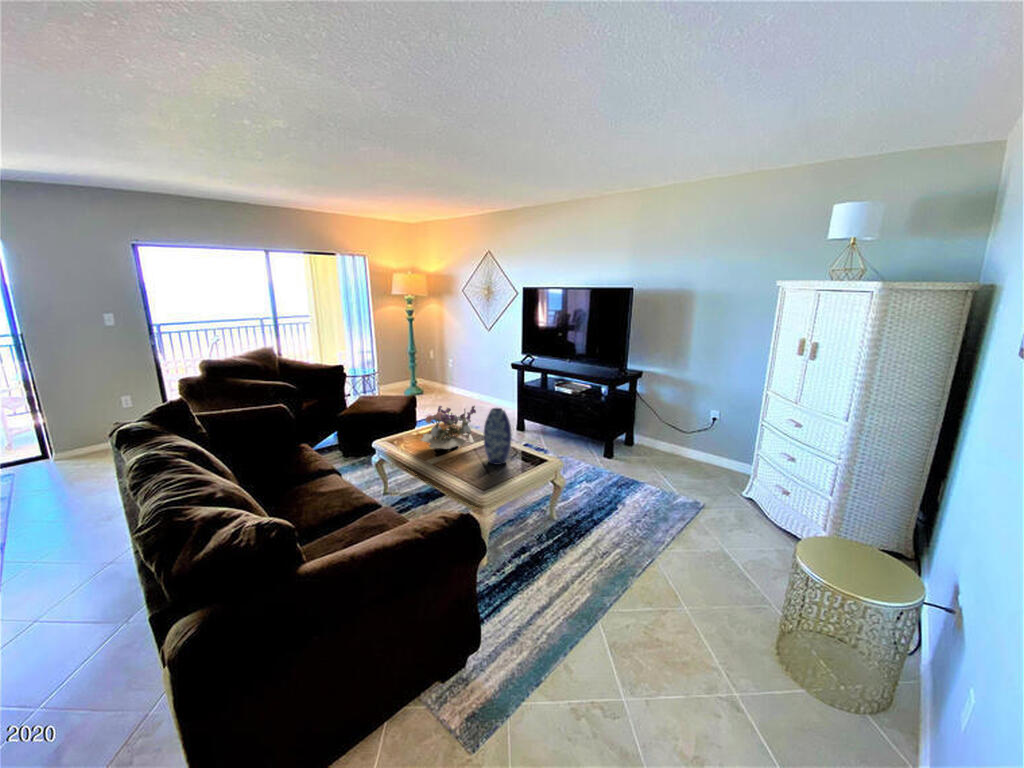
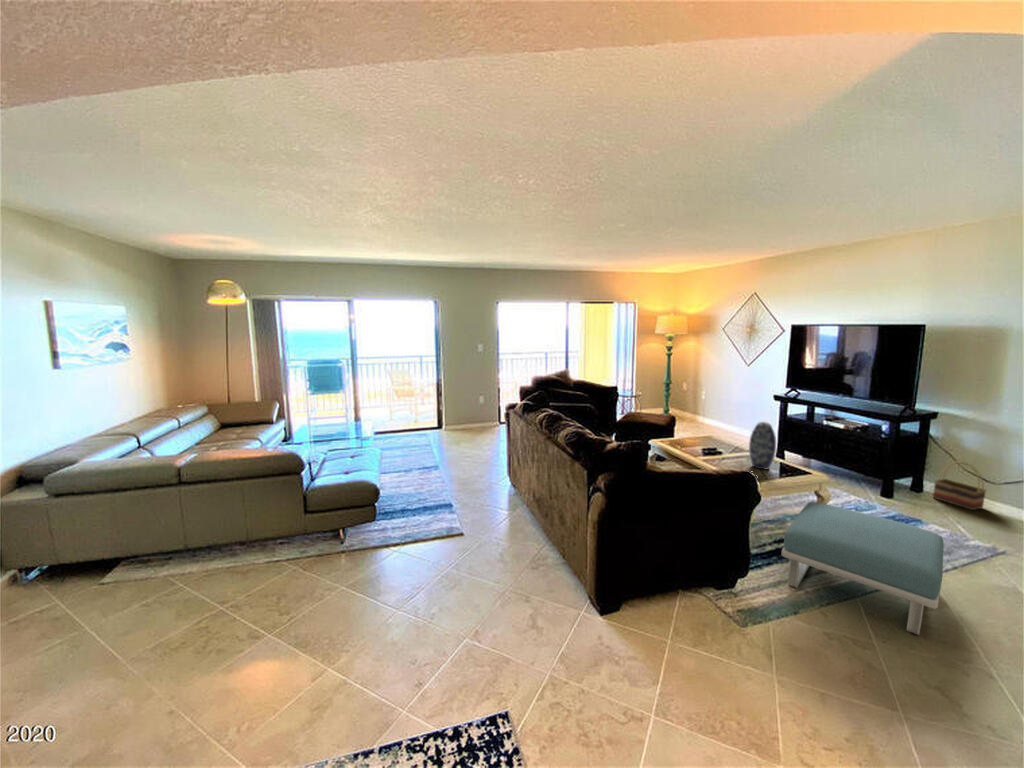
flower arrangement: present [421,406,476,449] -> none [691,418,742,452]
basket: none [641,416,676,459] -> present [933,462,986,510]
footstool: none [520,500,675,659] -> present [782,502,944,635]

